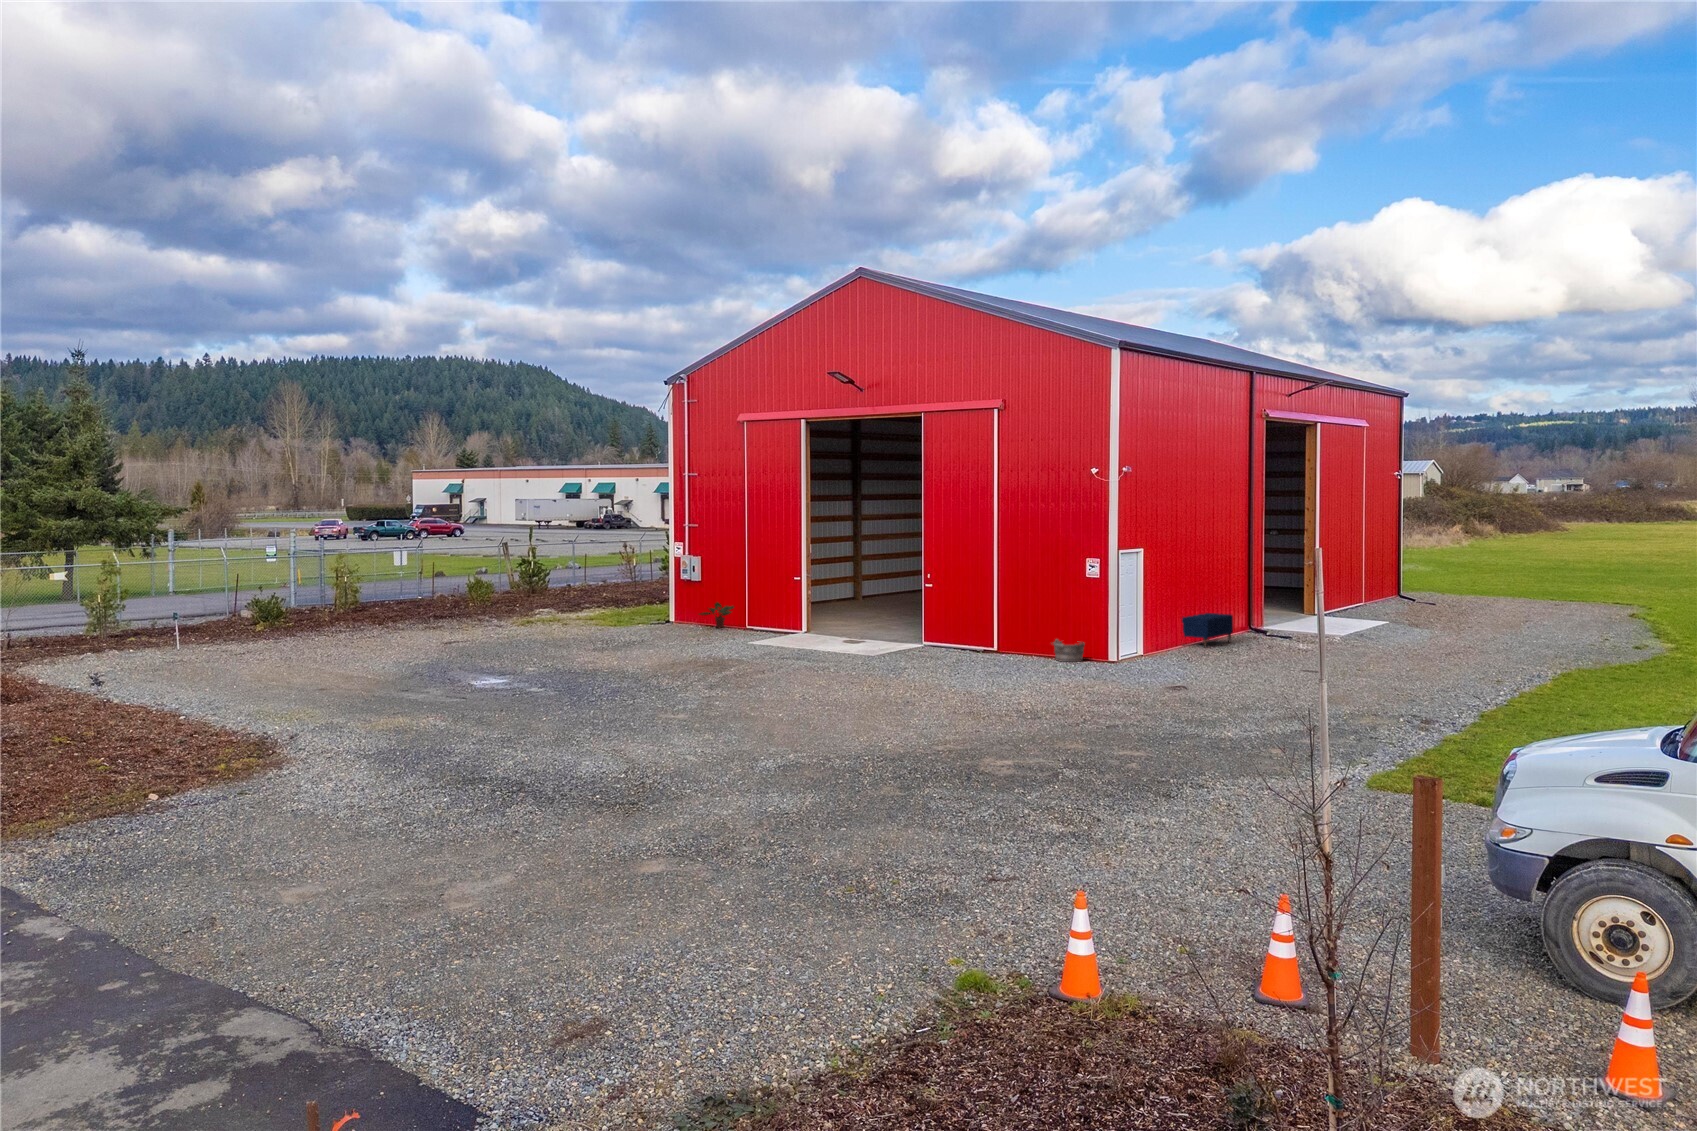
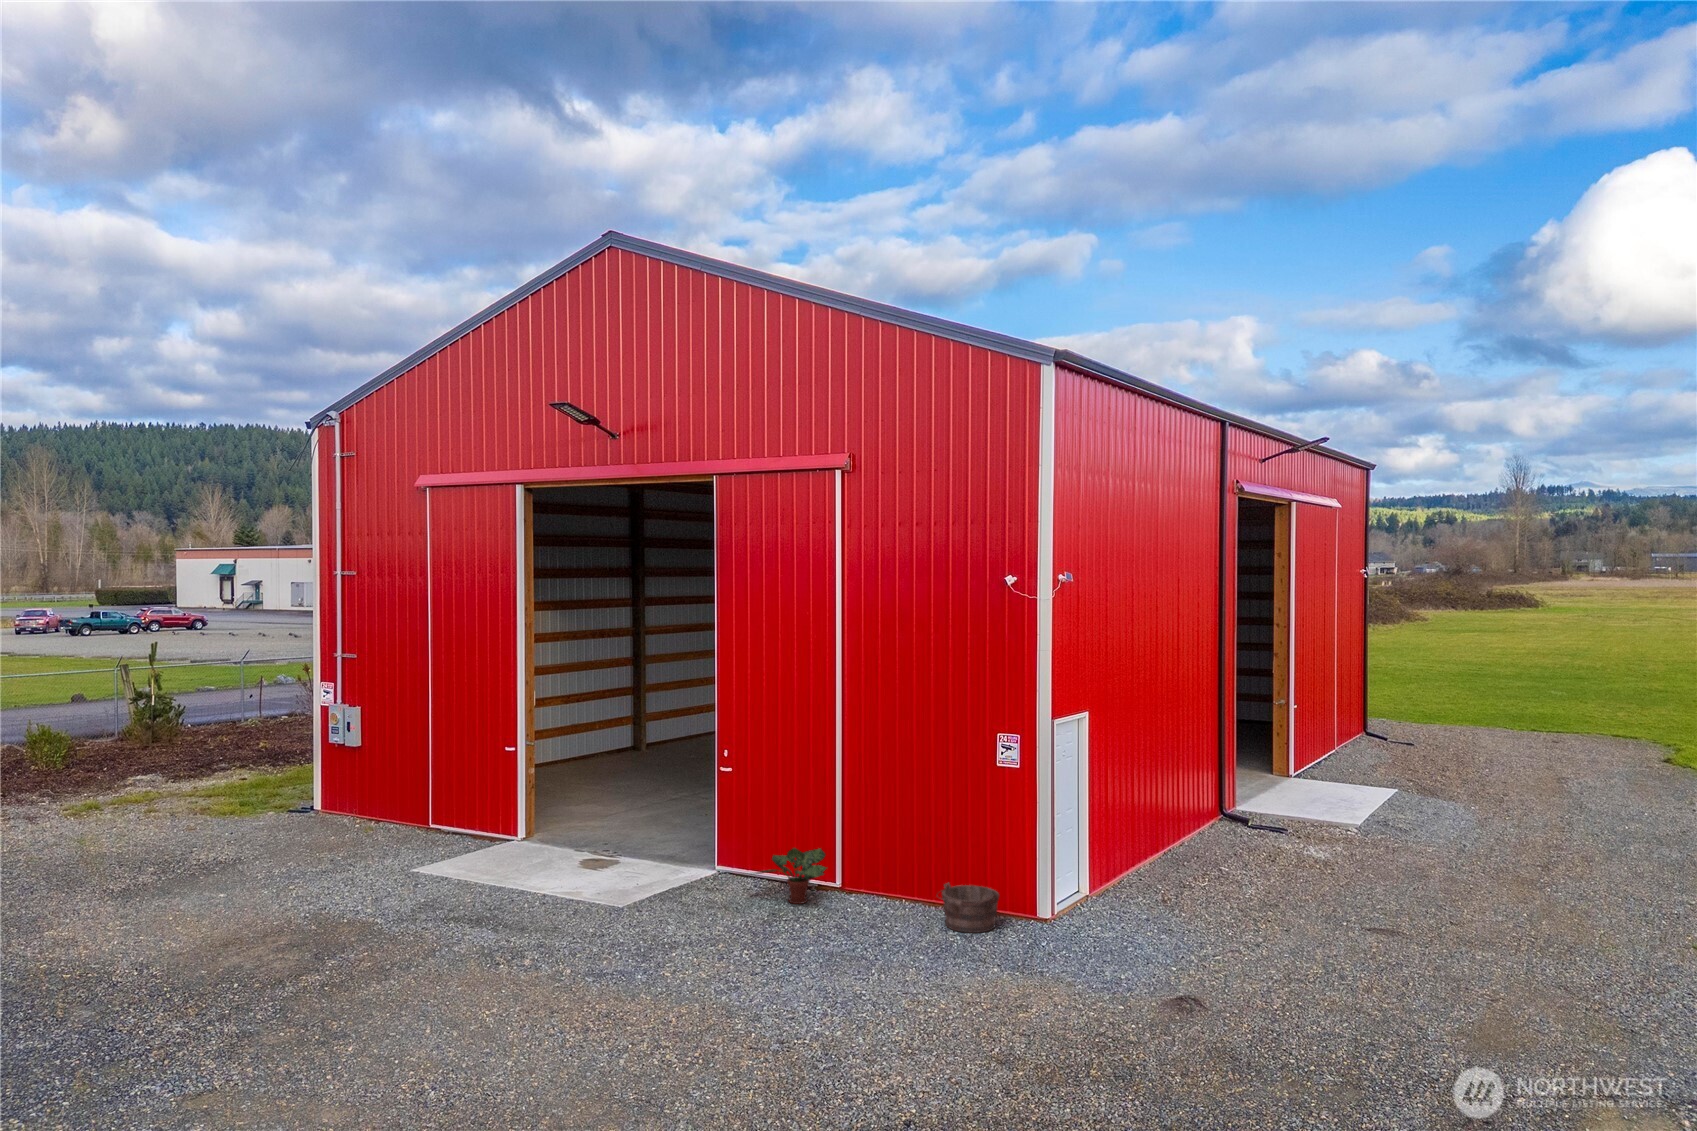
potted plant: present [699,602,734,628] -> present [756,848,827,904]
bench: present [1182,613,1233,647] -> none [1143,801,1221,871]

